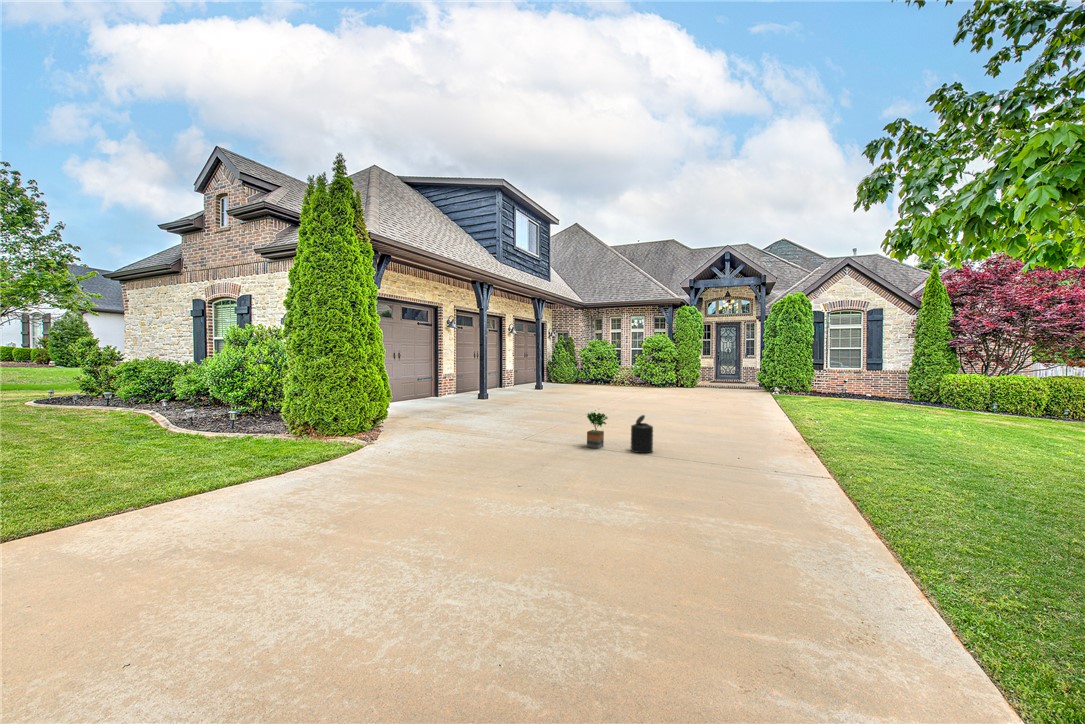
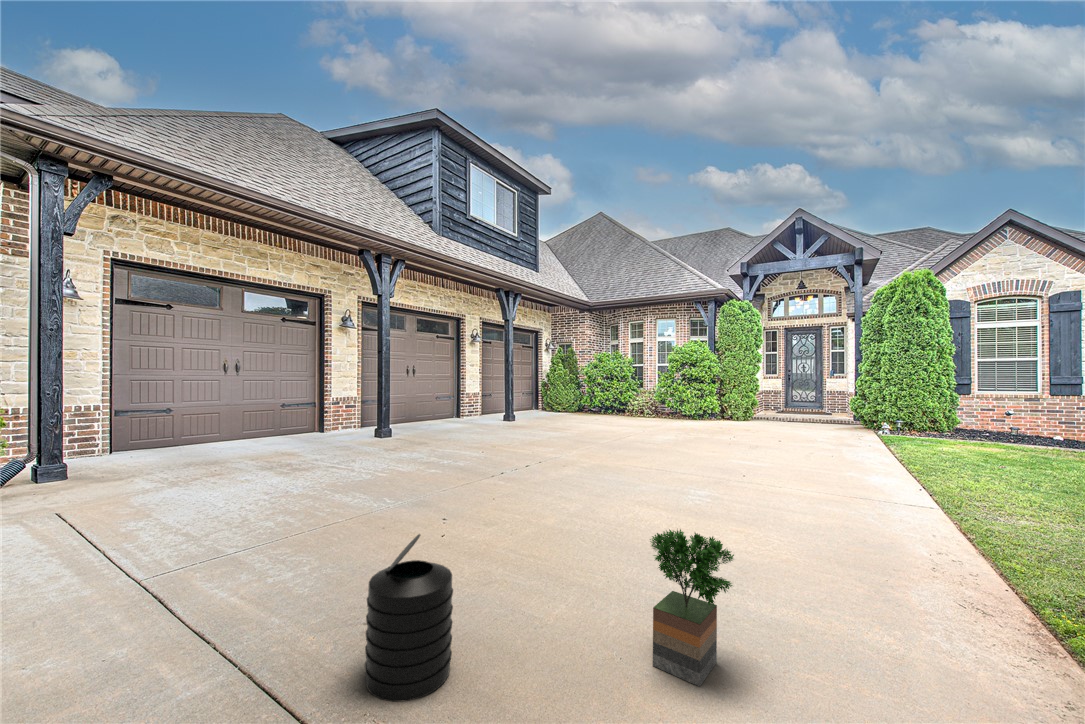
potted tree: present [587,412,607,448] -> present [650,529,734,687]

